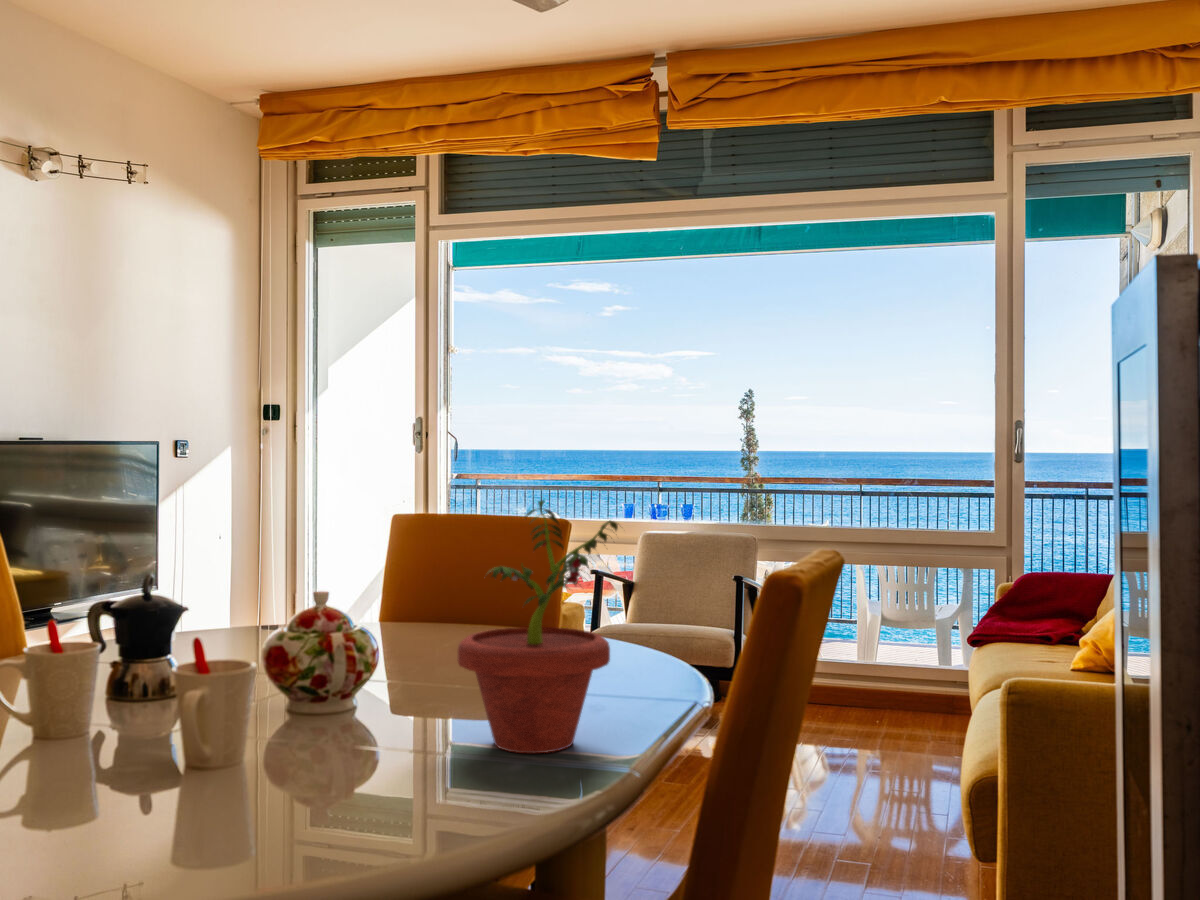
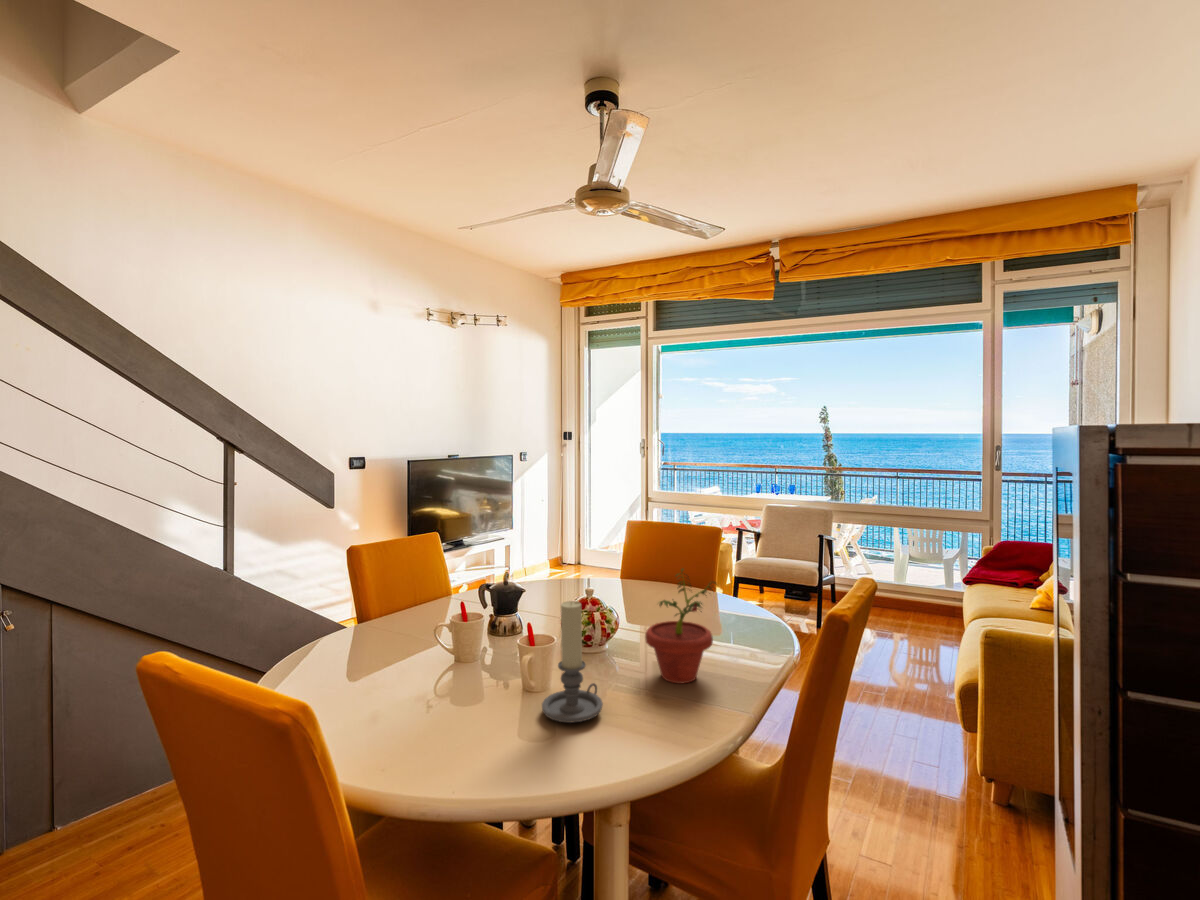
candle holder: none [198,528,361,834] -> present [542,601,603,723]

